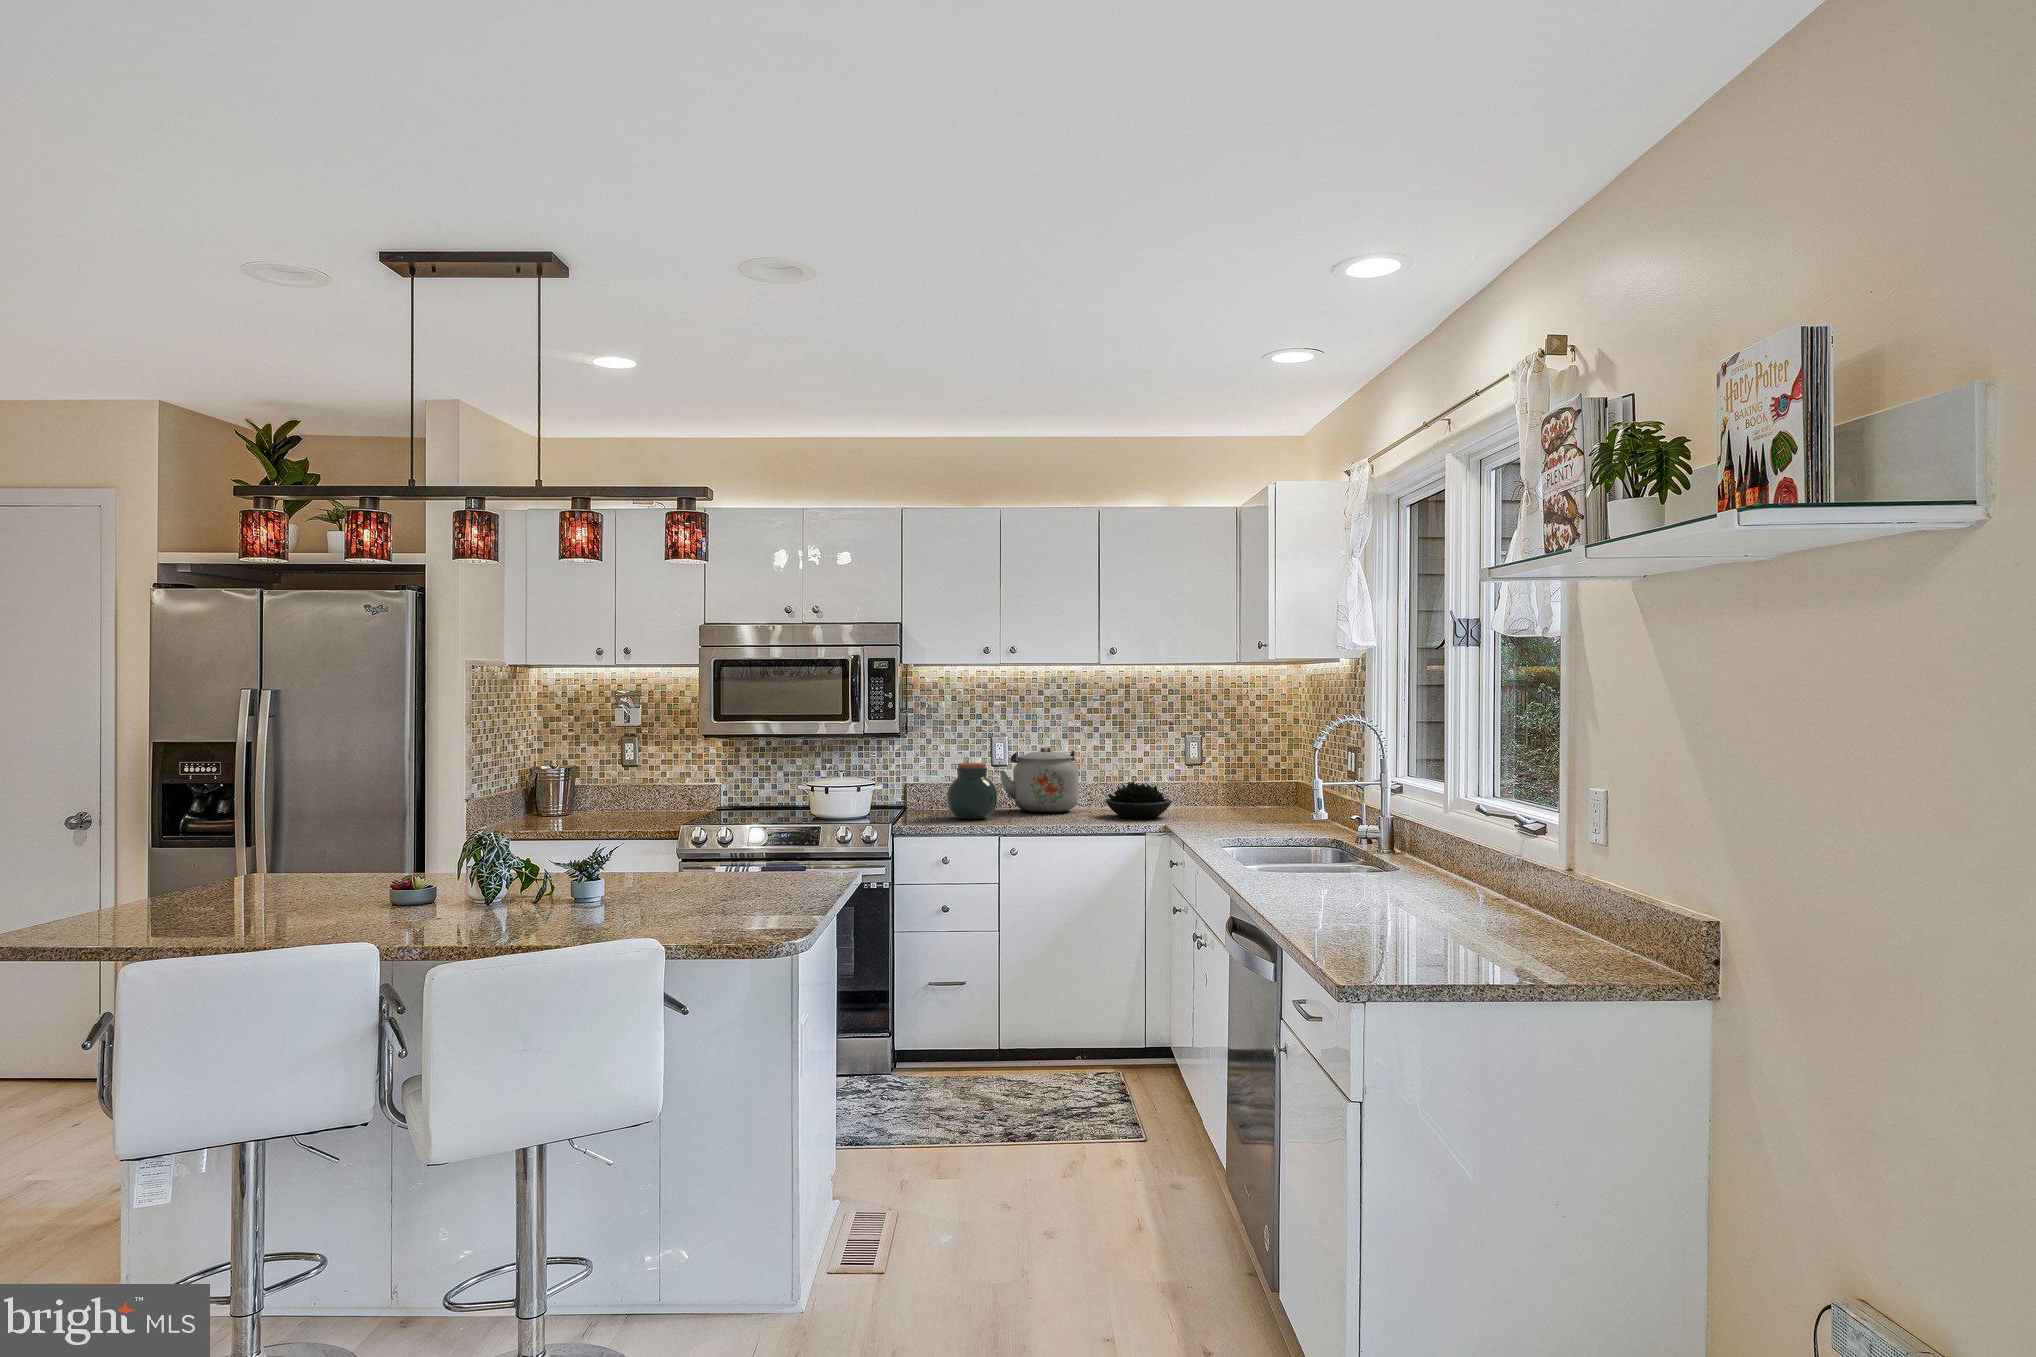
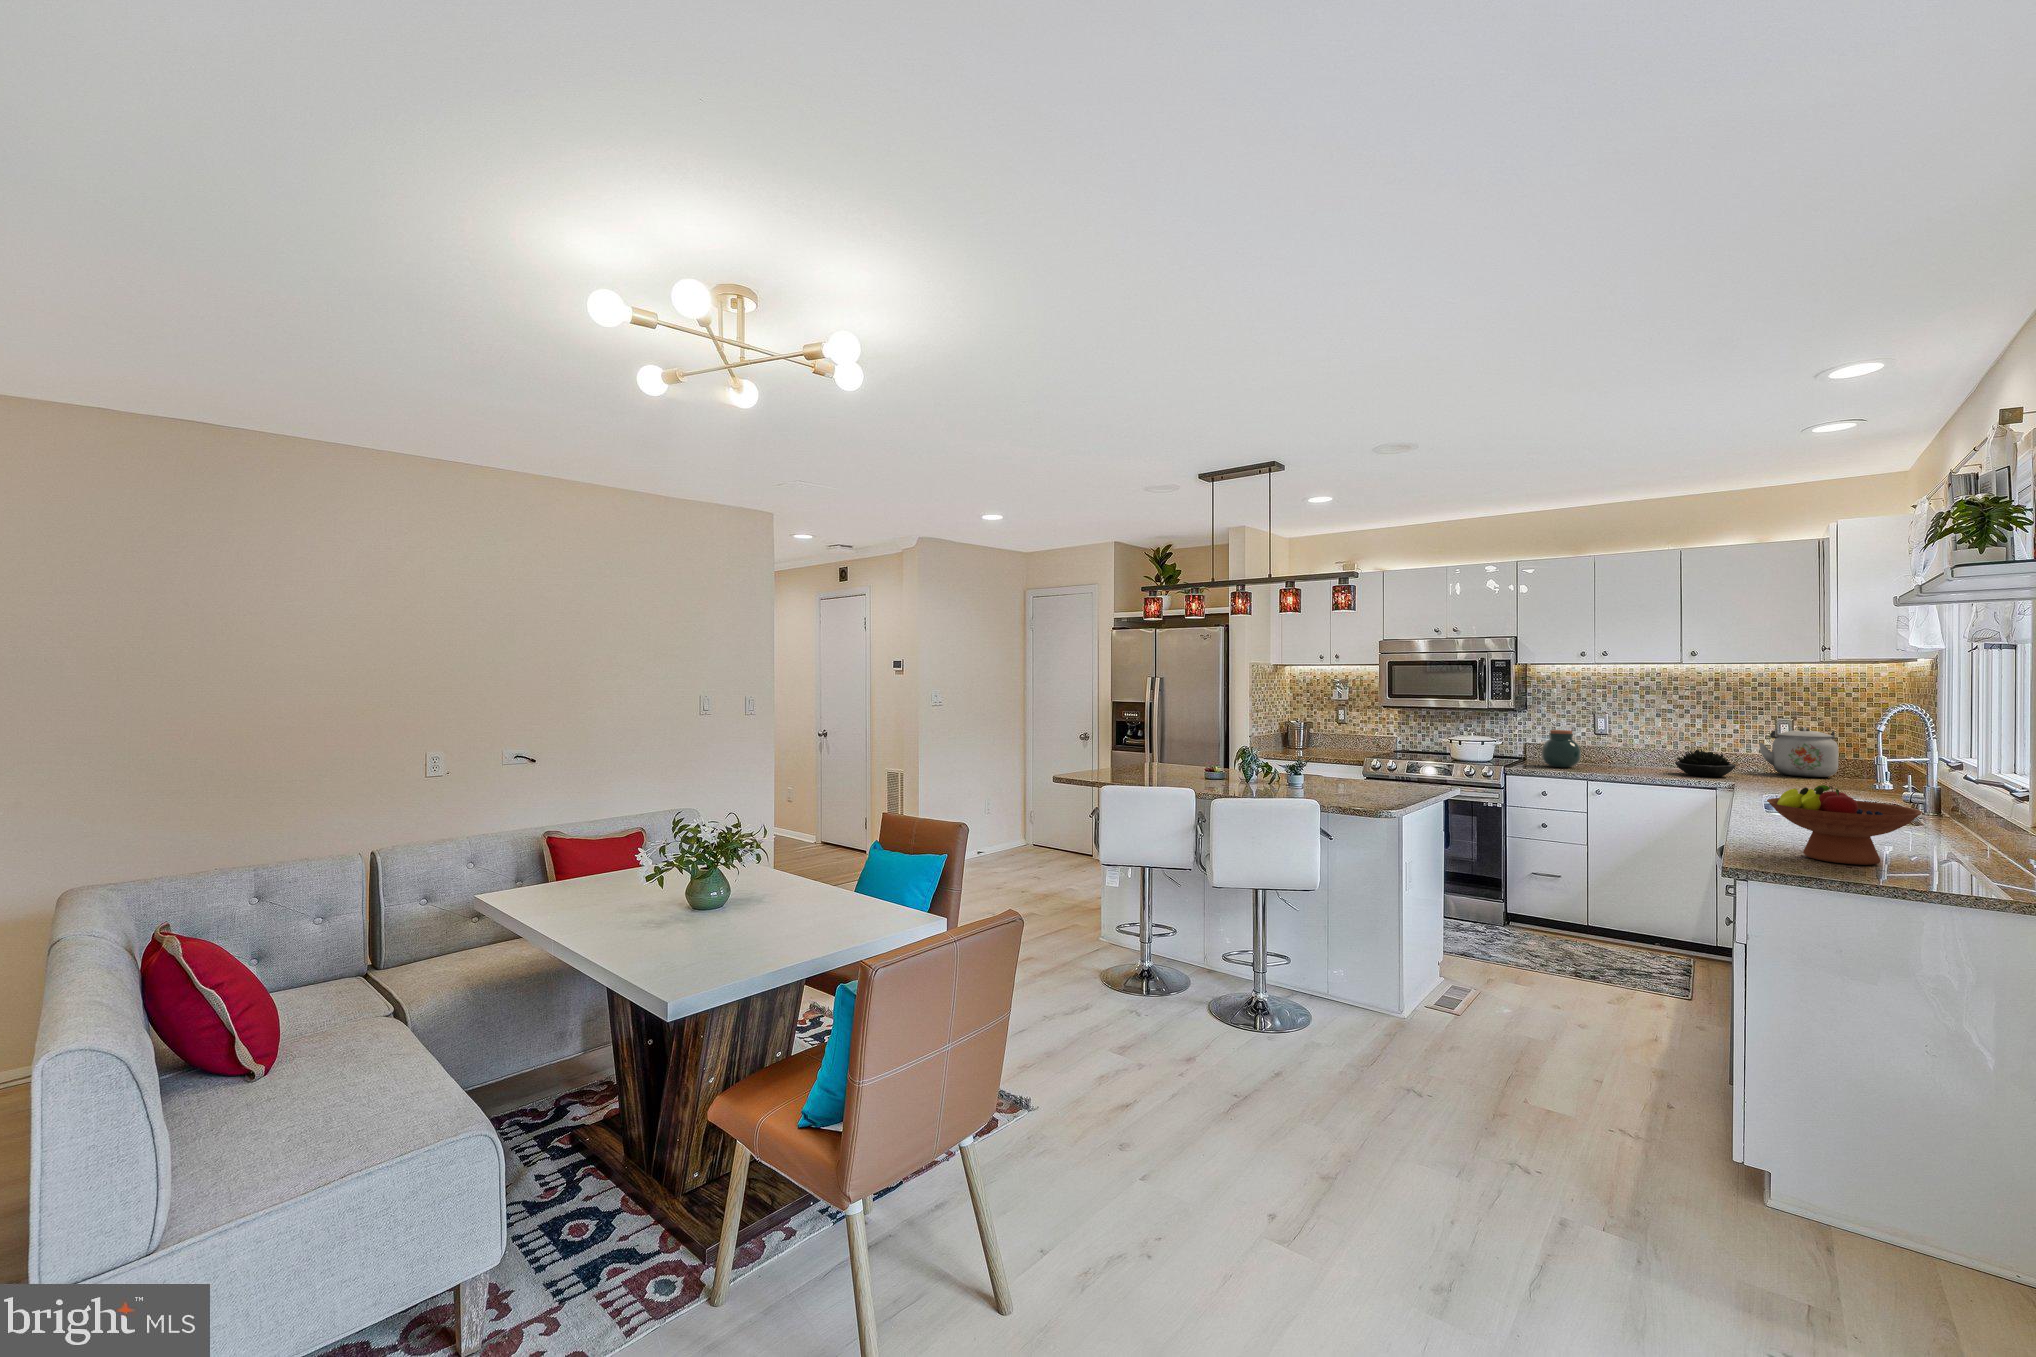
kettle: present [999,747,1079,813] -> present [1758,727,1838,777]
fruit bowl: none [1422,842,1612,965] -> present [1767,785,1922,865]

